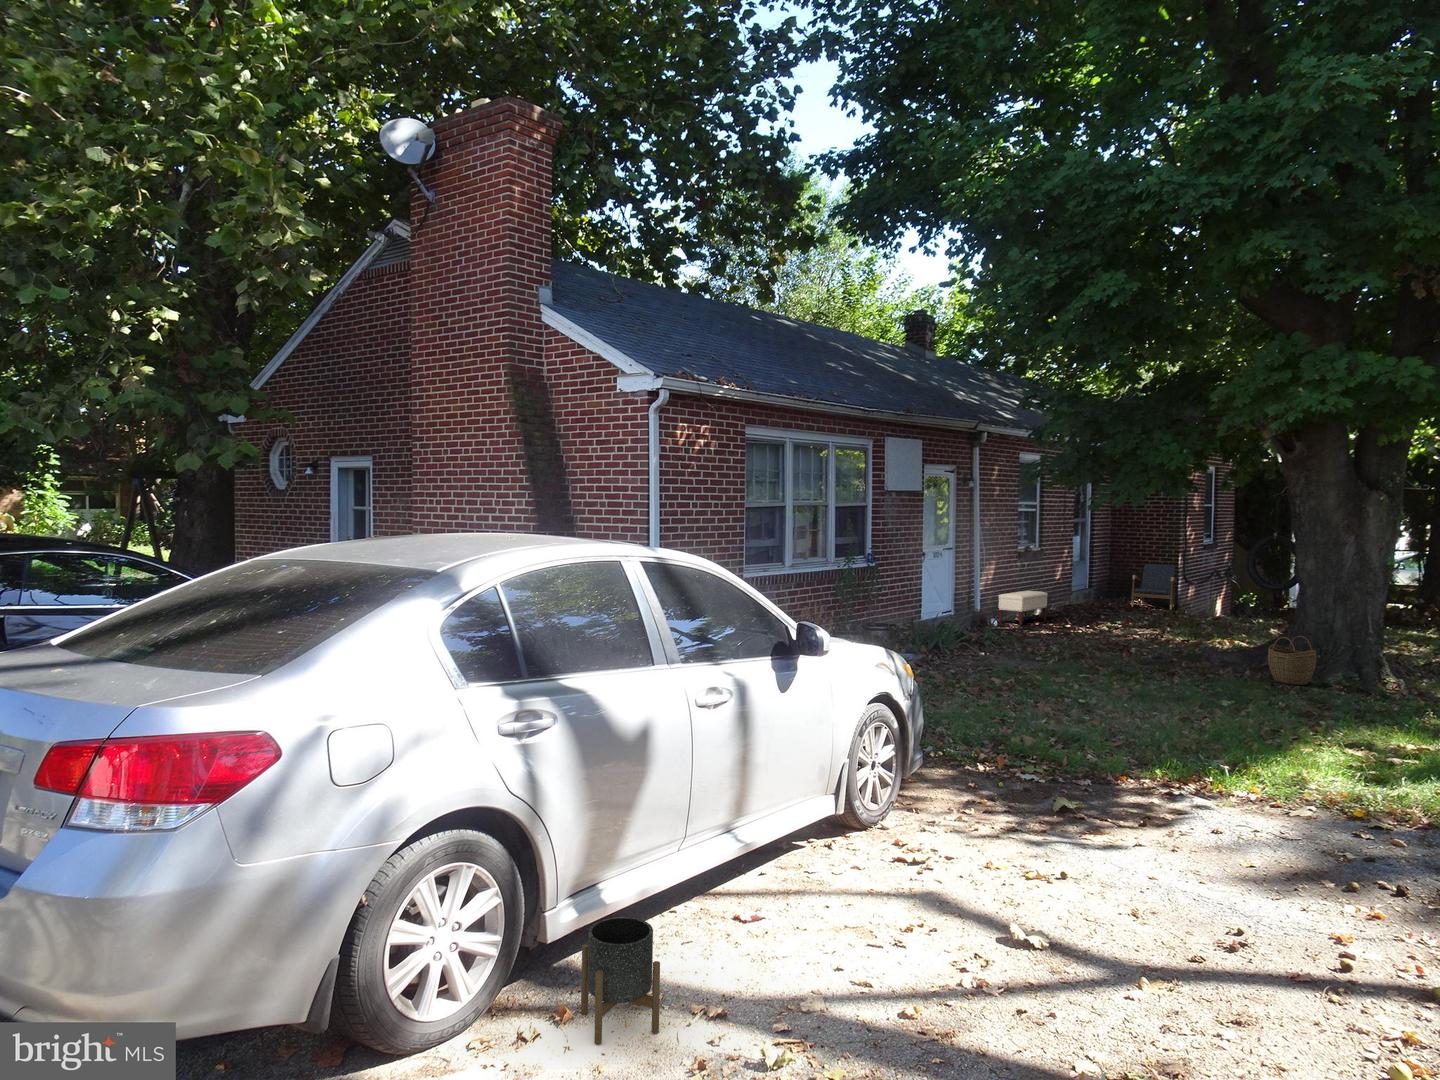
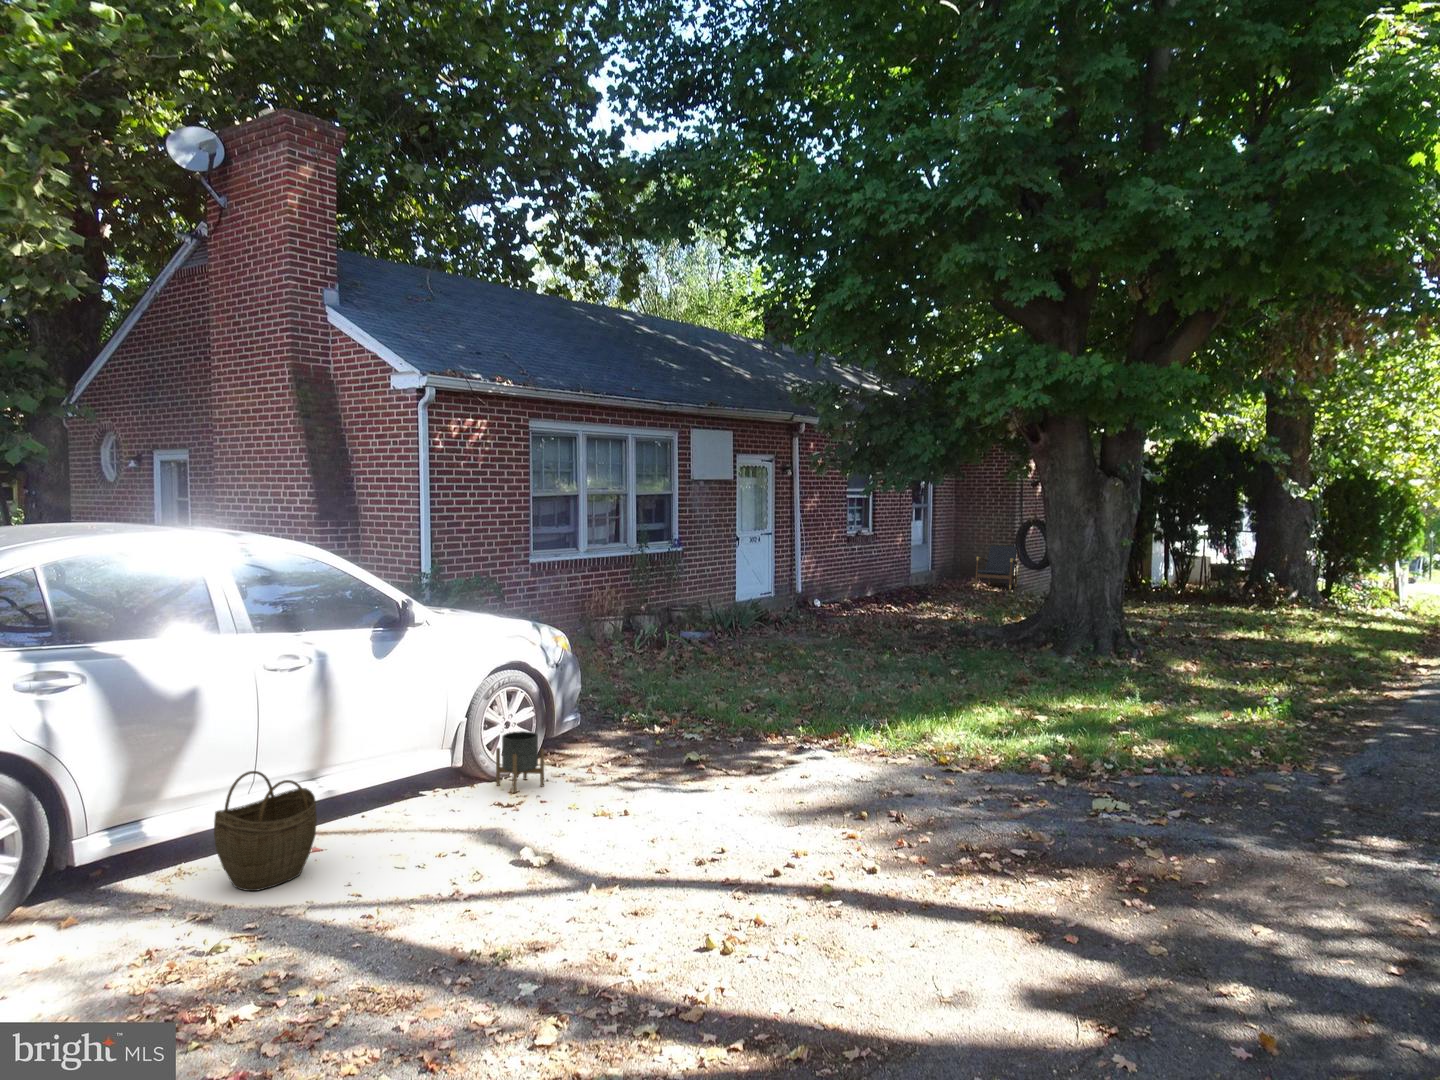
bench: present [998,591,1048,625] -> none [826,573,877,606]
woven basket: present [1268,636,1316,685] -> present [214,771,317,891]
planter: present [581,917,660,1044] -> present [496,731,544,793]

